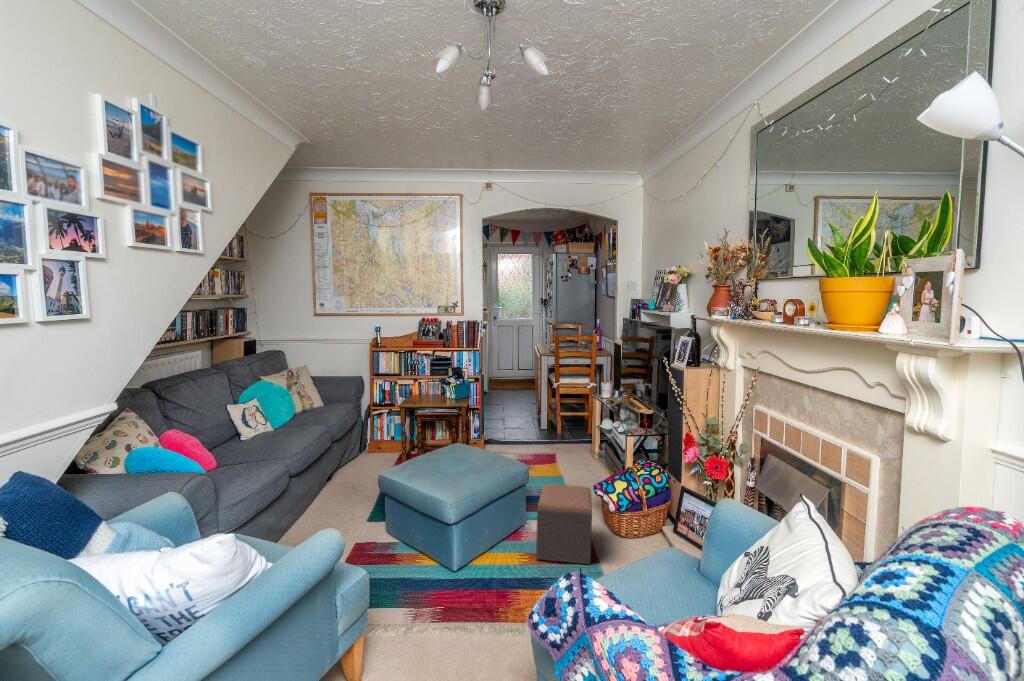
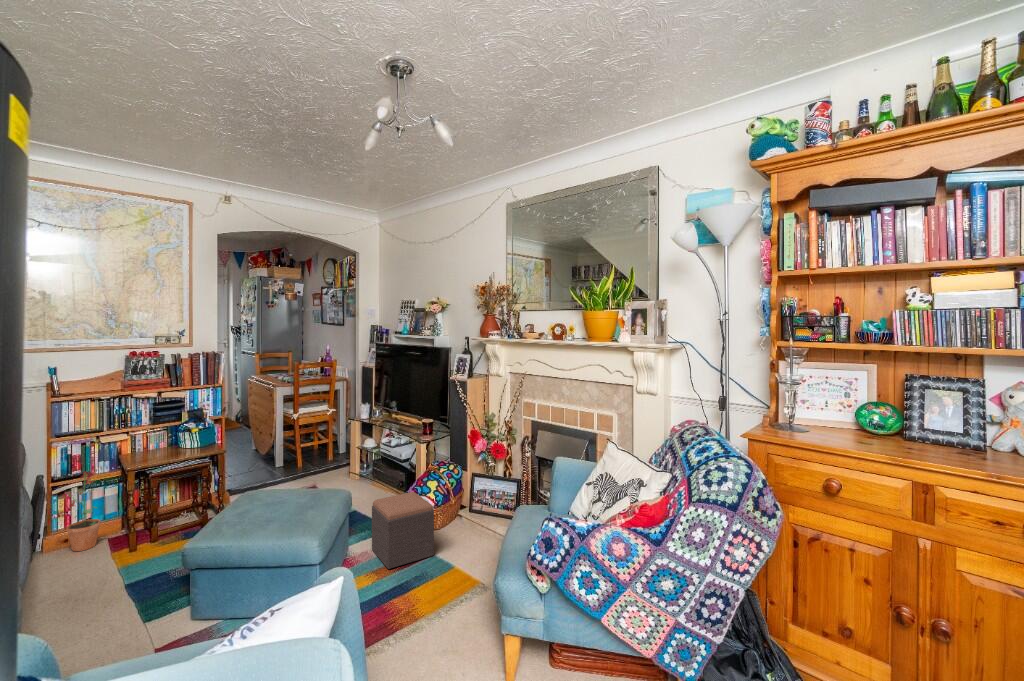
potted plant: none [374,405,394,461] -> present [62,472,101,551]

